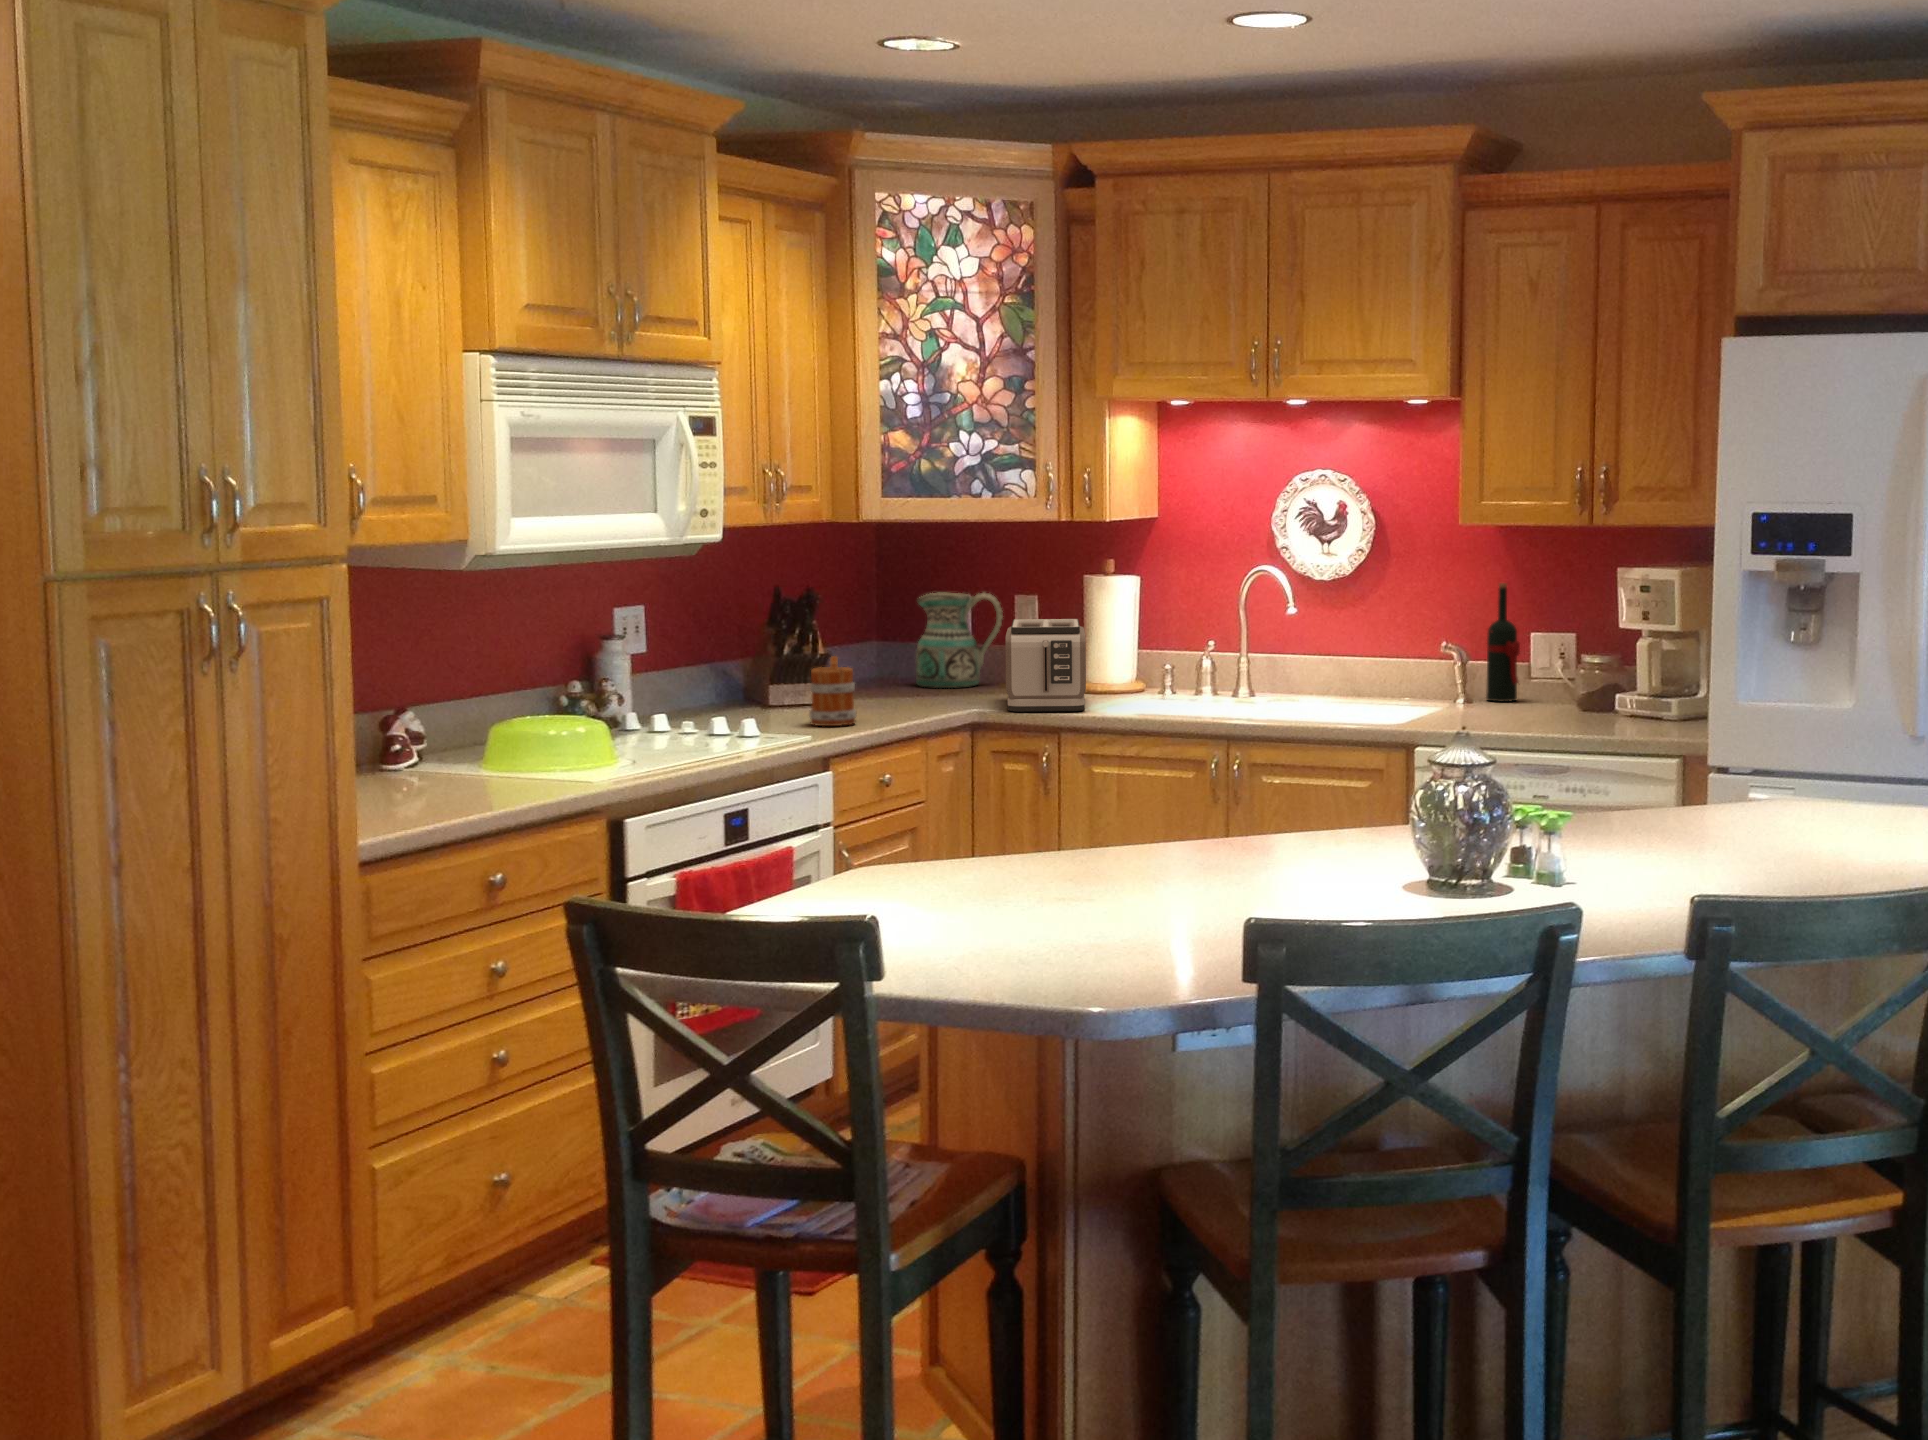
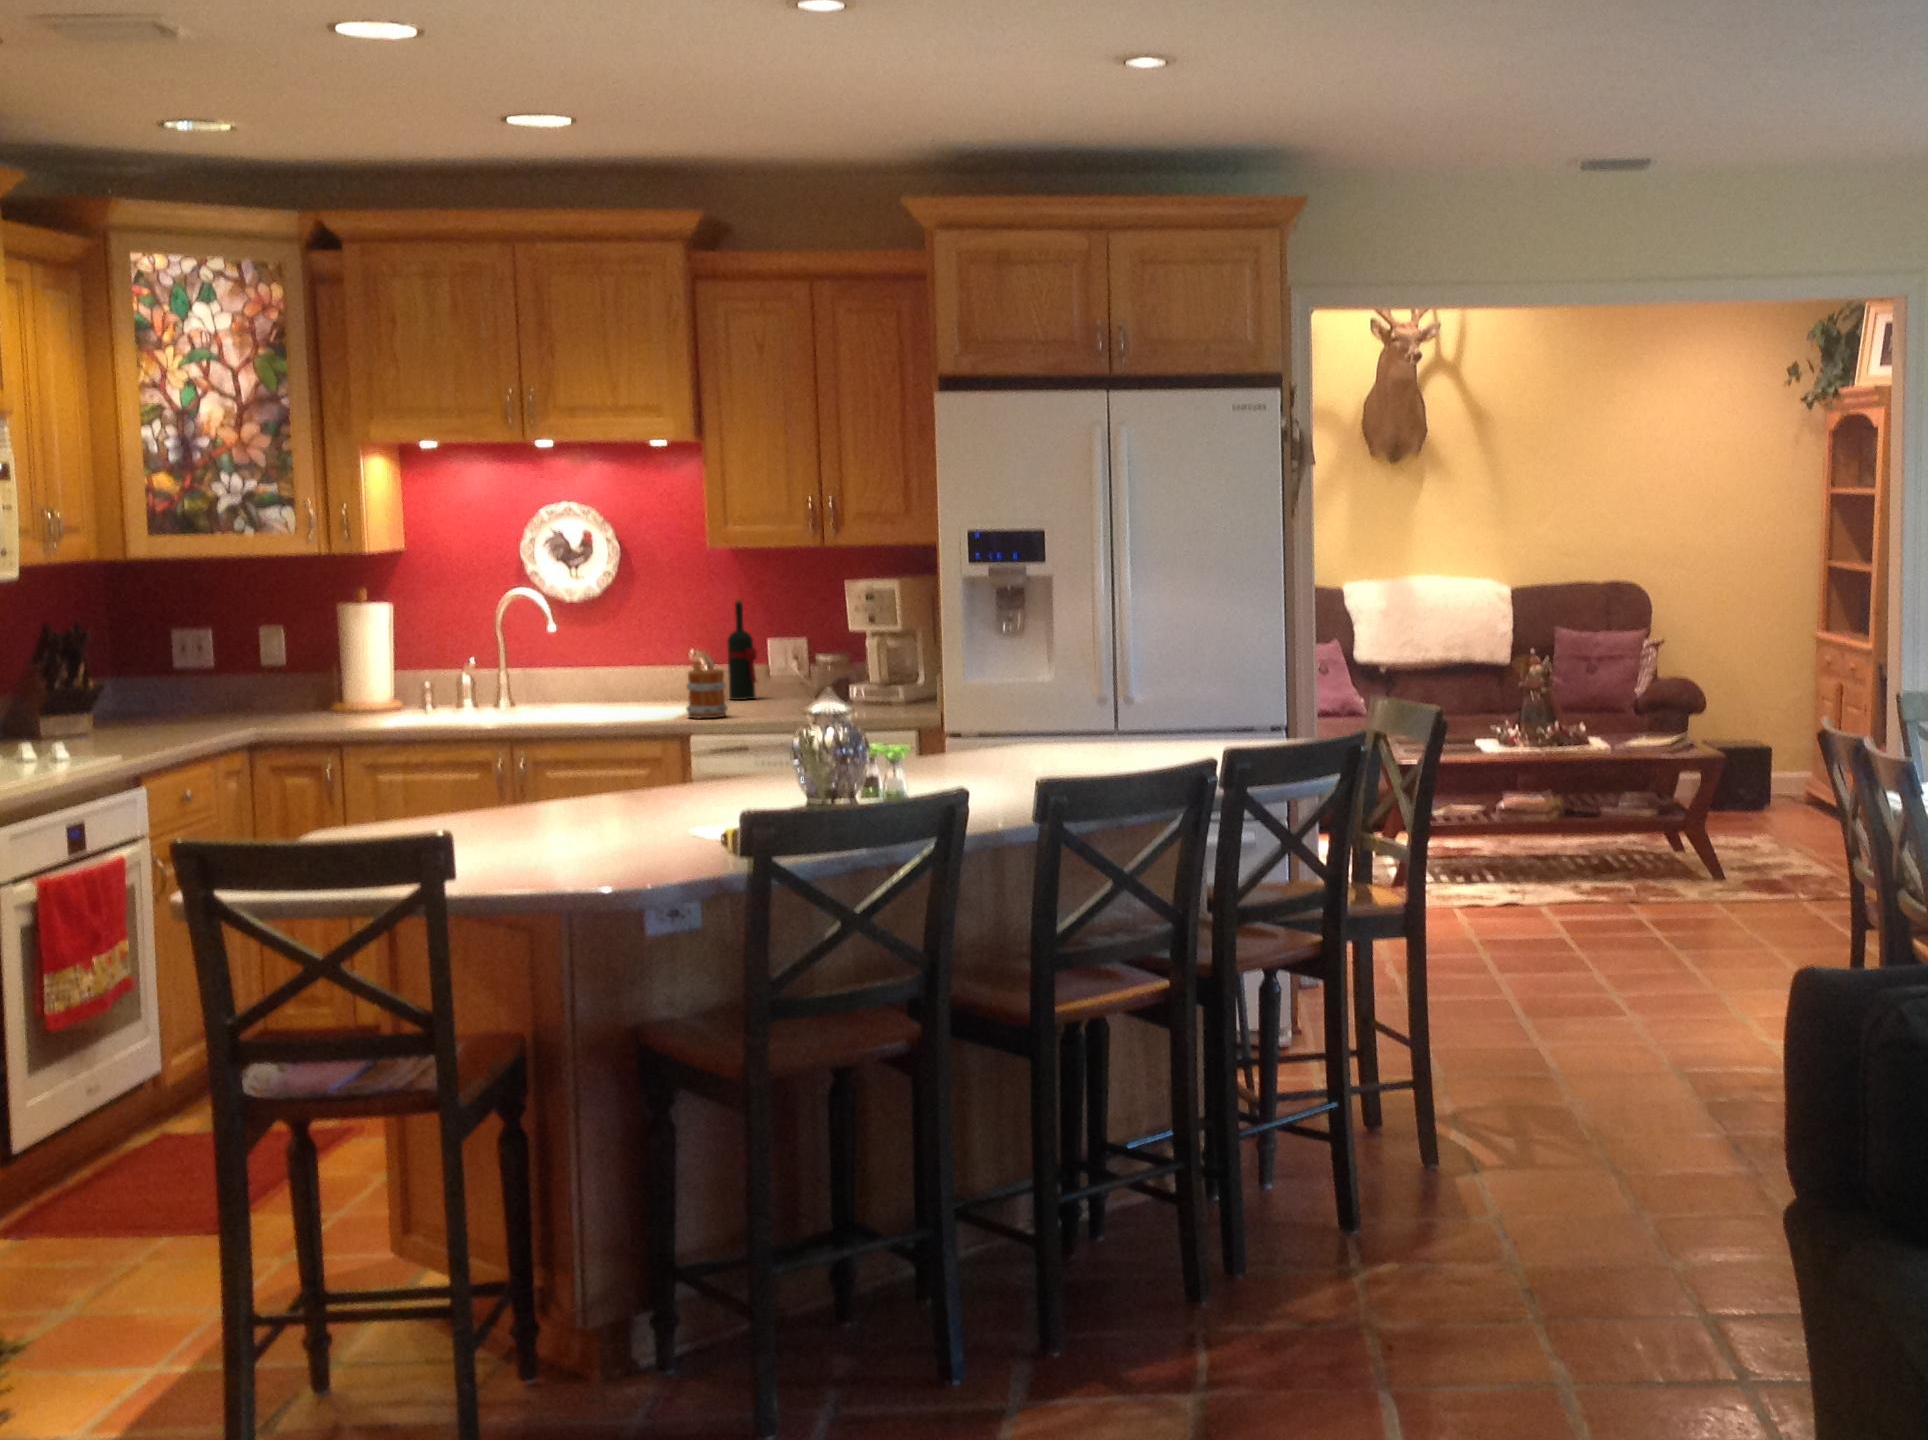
ceramic pitcher: present [916,593,1003,688] -> none [166,625,258,717]
toaster: present [1006,619,1086,712] -> none [277,645,369,730]
mug: present [809,656,856,726] -> present [686,661,728,718]

